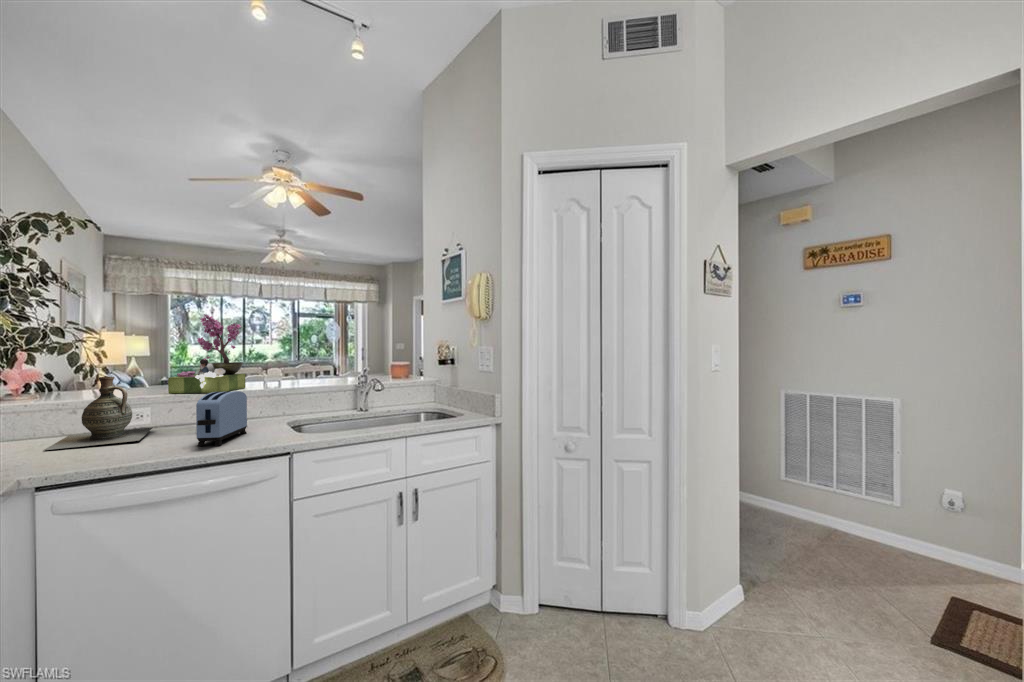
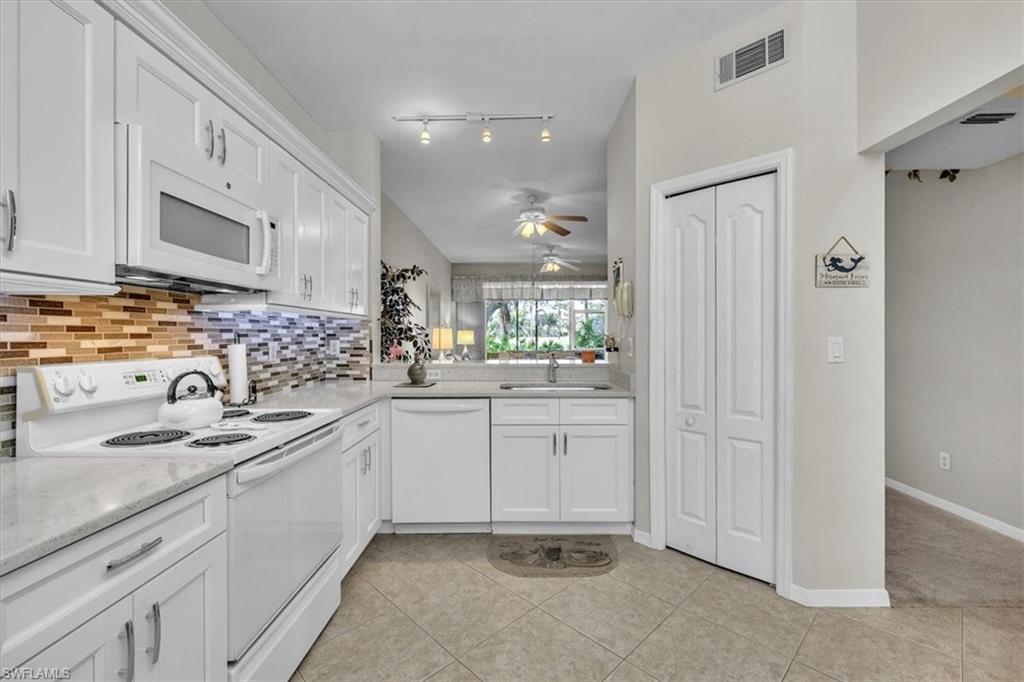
flower arrangement: present [168,314,245,393] -> none [446,318,485,364]
toaster: present [196,391,247,446] -> none [446,362,476,391]

